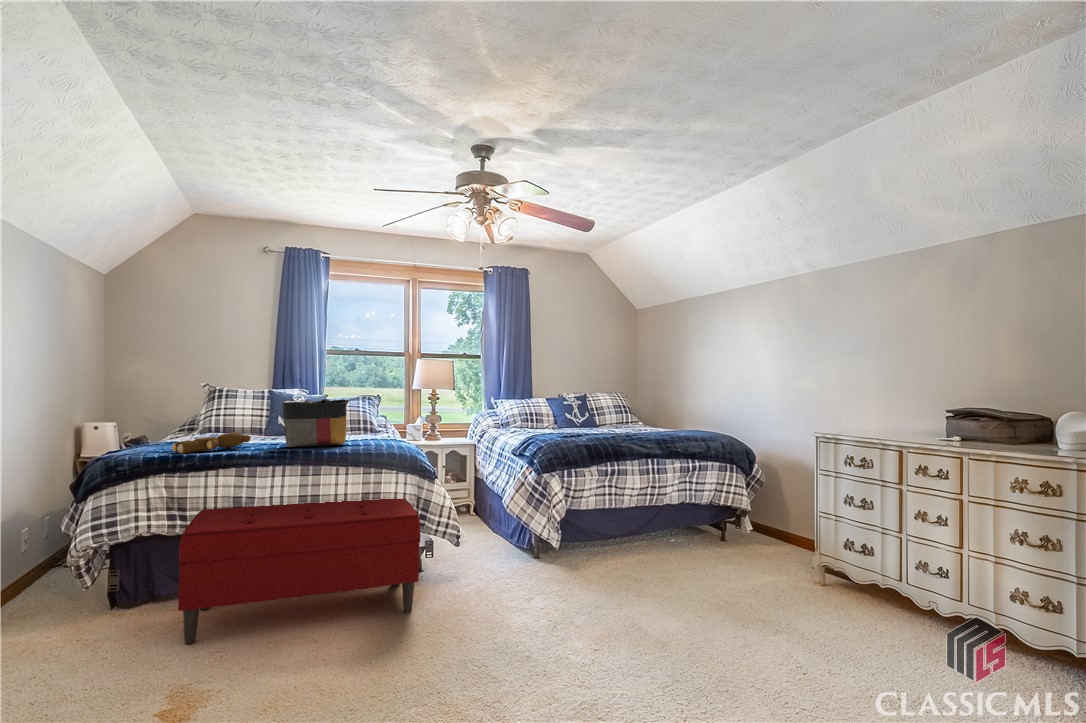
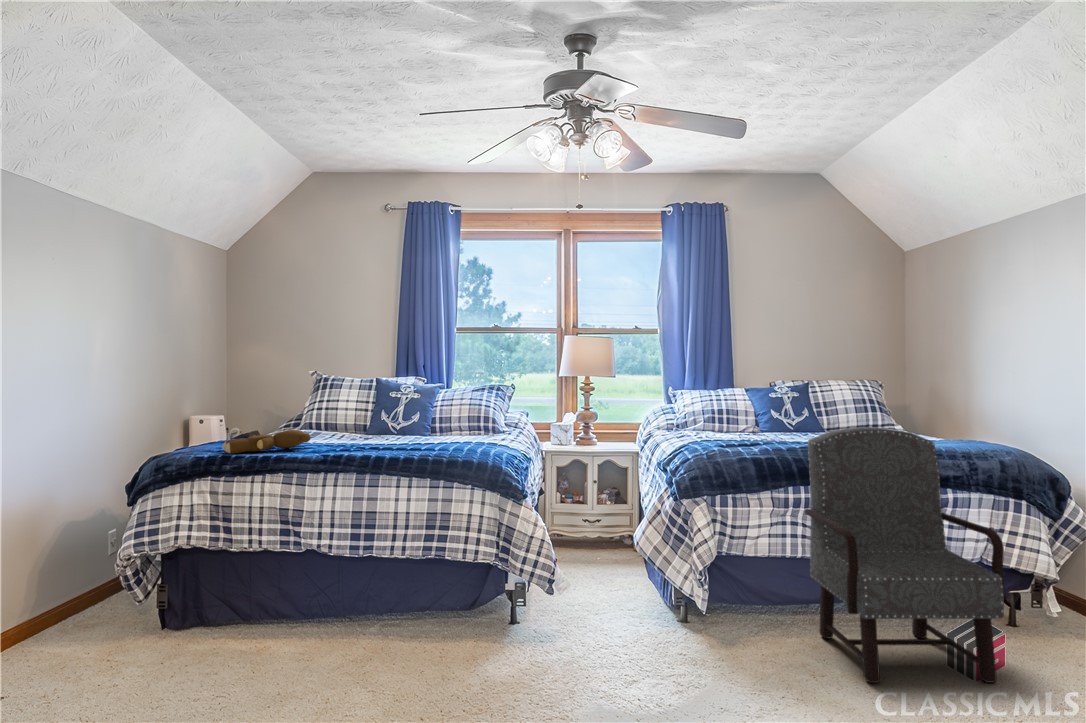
tote bag: present [283,399,350,447] -> none [344,390,423,450]
armchair: none [618,423,728,578] -> present [805,427,1004,683]
bench: present [178,497,420,644] -> none [183,520,485,688]

